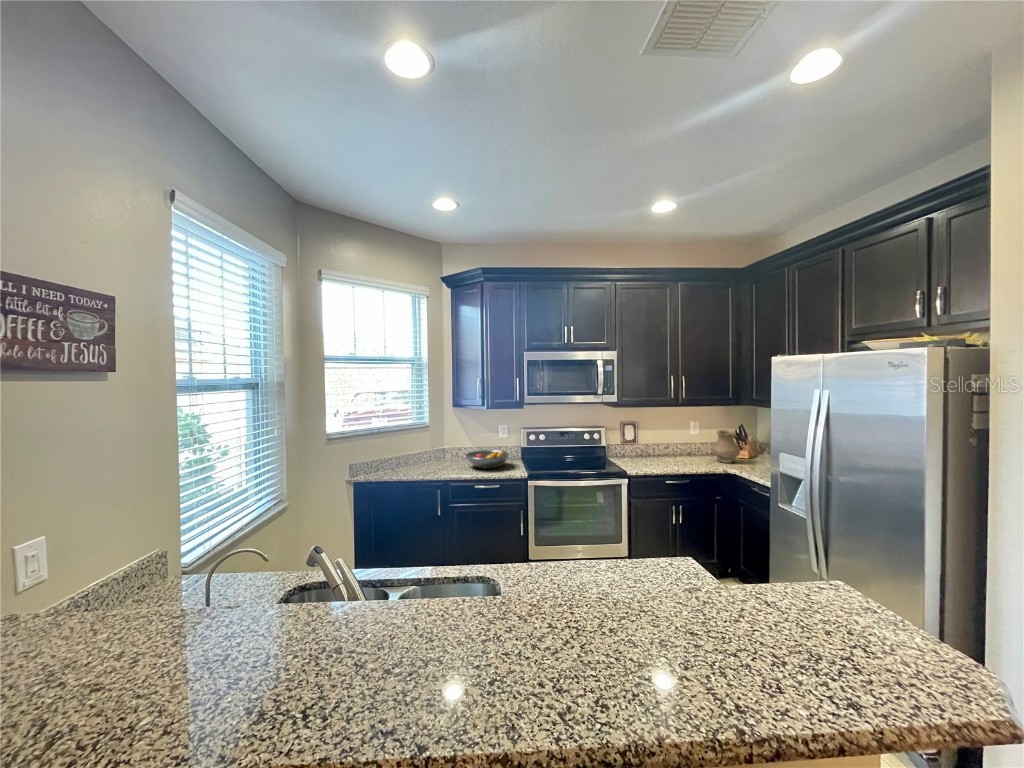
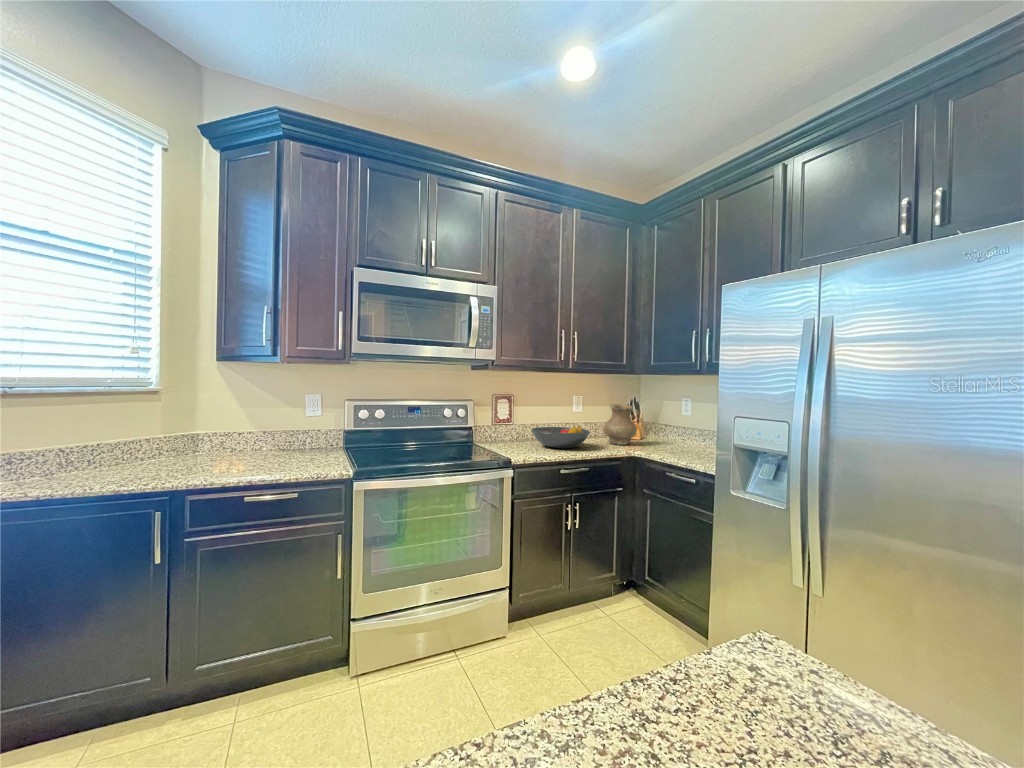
fruit bowl: present [465,450,509,468] -> present [532,426,590,448]

